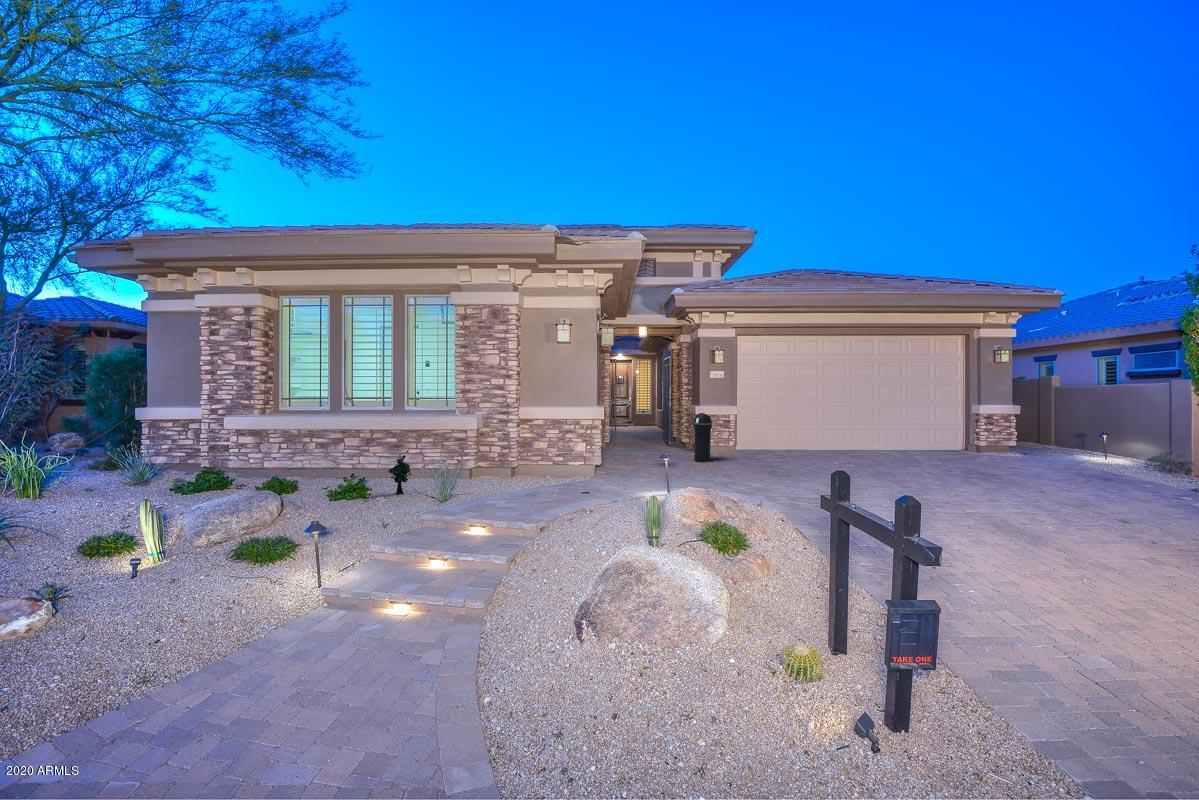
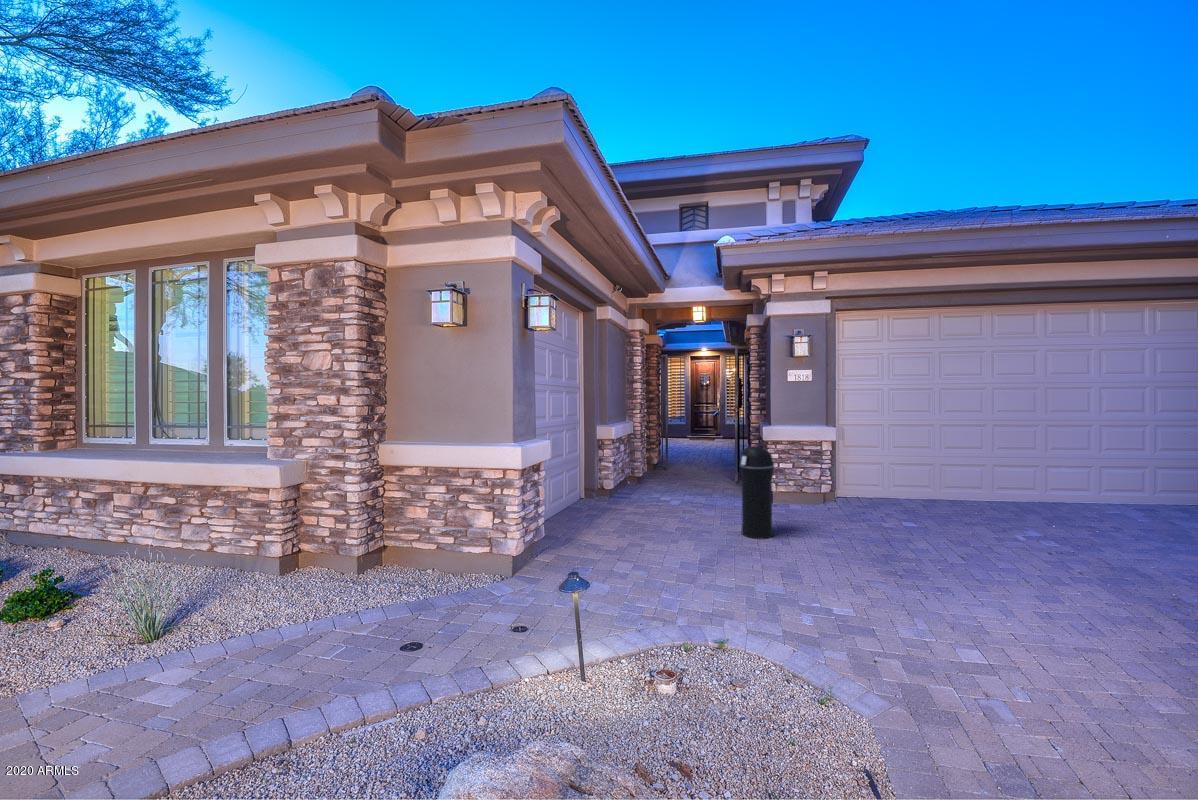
decorative plant: present [388,455,411,494] -> none [27,553,91,633]

